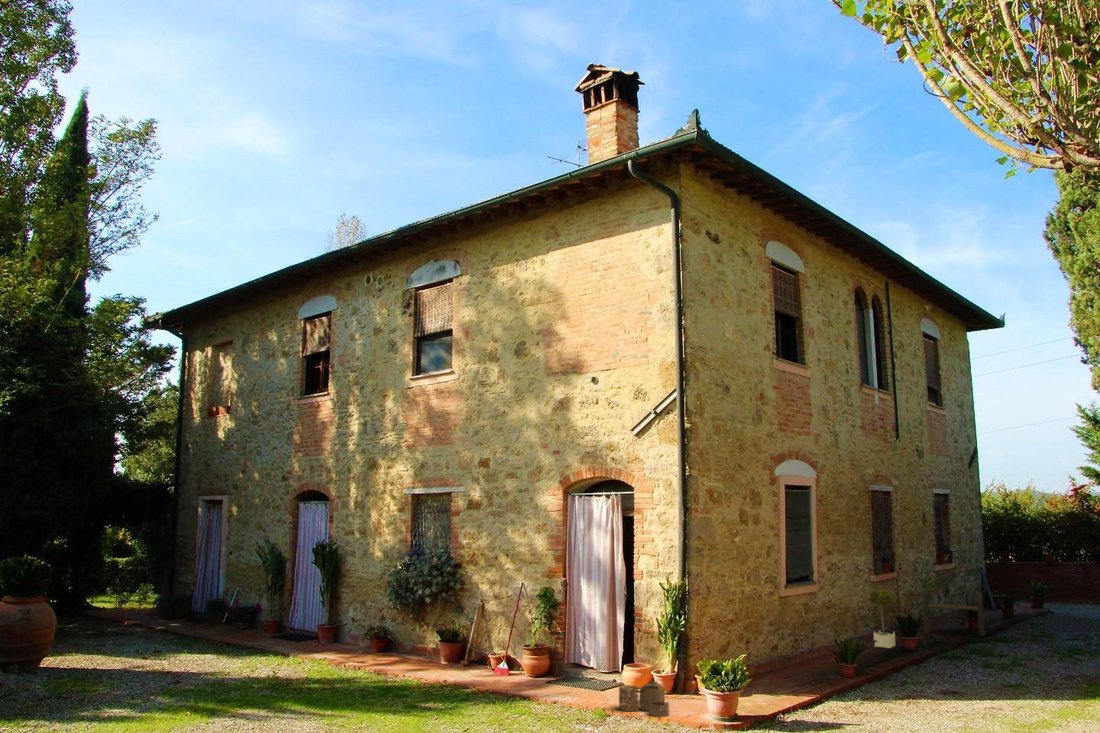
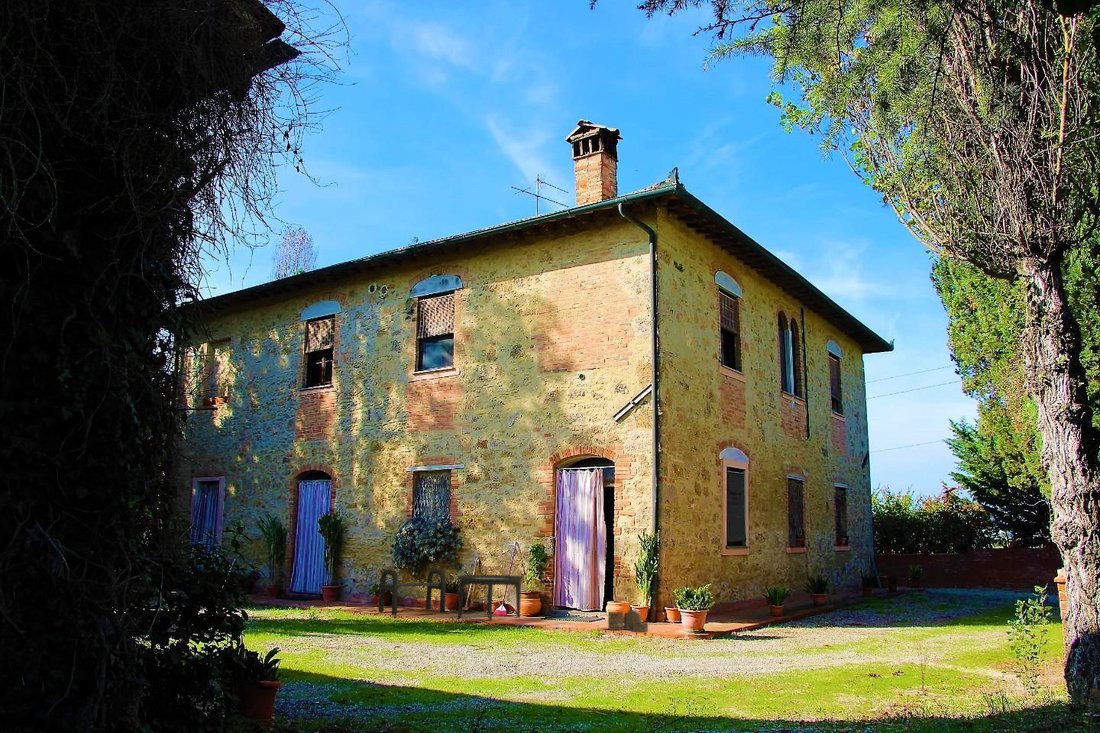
potted tree: present [869,589,895,648] -> none [786,557,806,605]
bench: present [922,591,985,636] -> present [379,568,446,615]
round table: none [445,622,528,686] -> present [457,575,523,621]

